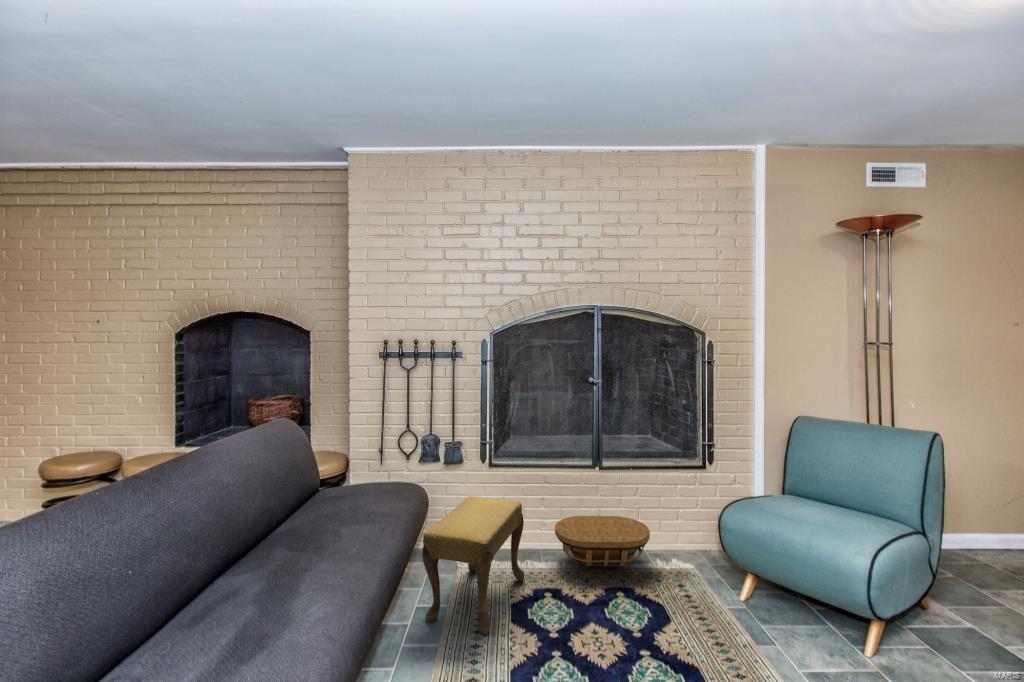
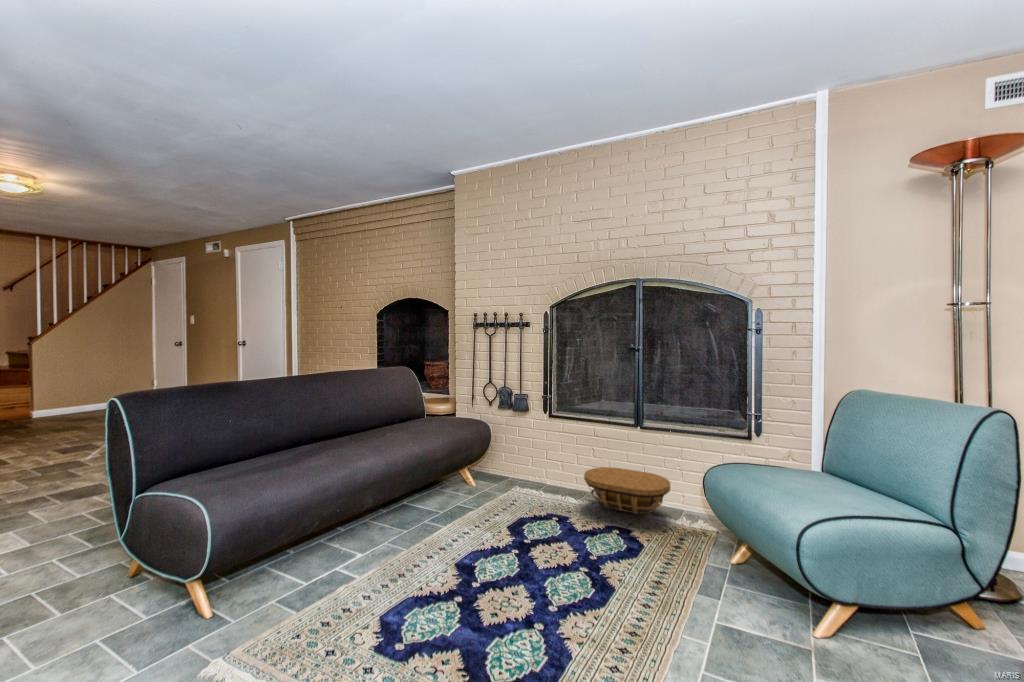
footstool: present [422,496,524,636] -> none [456,433,549,526]

